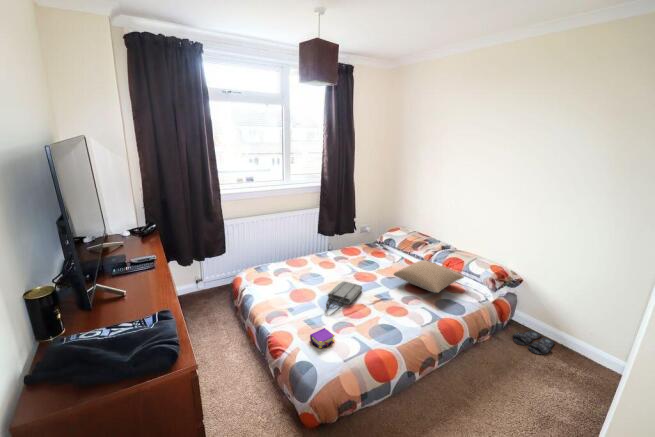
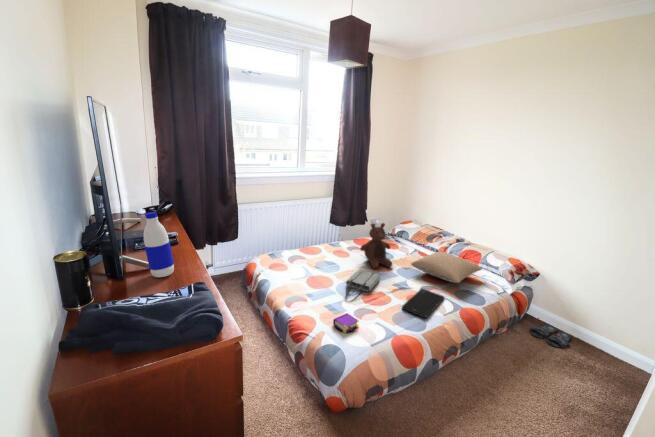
stuffed bear: none [344,234,376,279] -> present [360,223,392,268]
water bottle: none [113,243,145,305] -> present [143,212,174,277]
smartphone: none [380,299,424,331] -> present [402,289,444,318]

